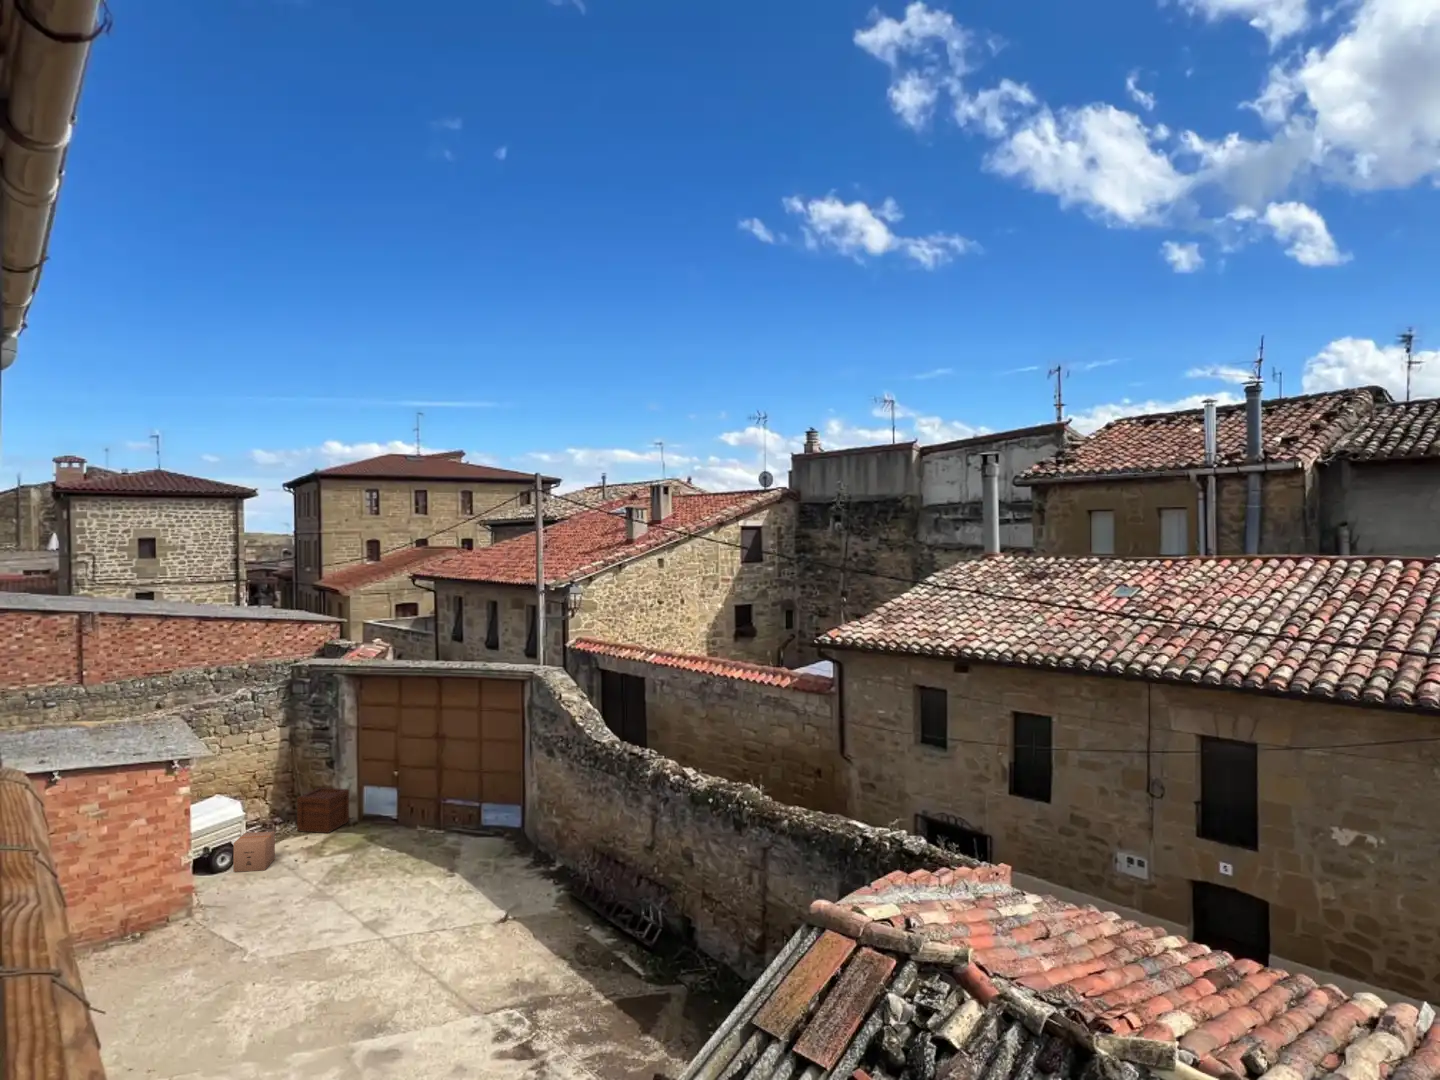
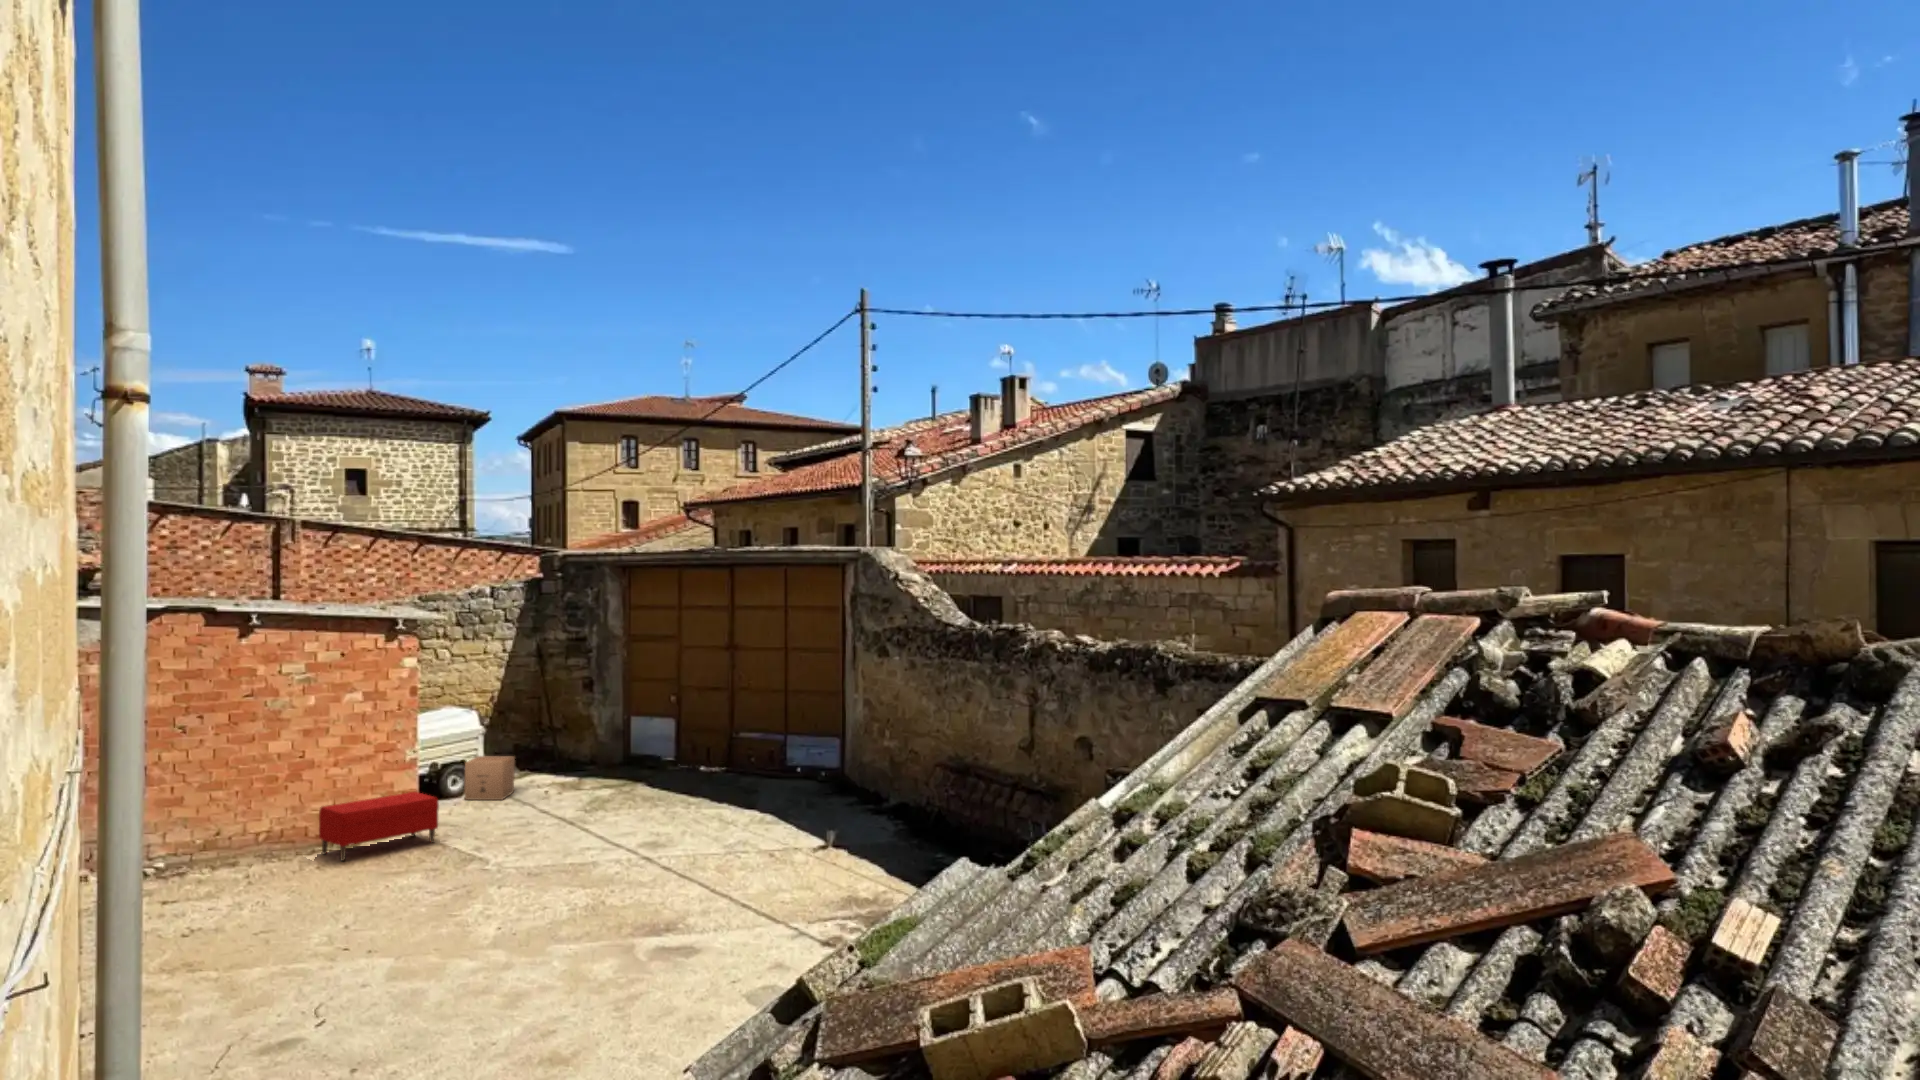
wooden crate: present [297,788,349,833] -> none [541,720,606,774]
bench: none [108,886,211,959] -> present [319,792,439,861]

